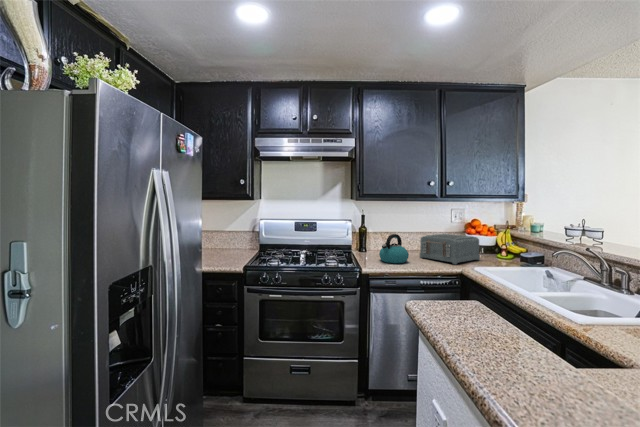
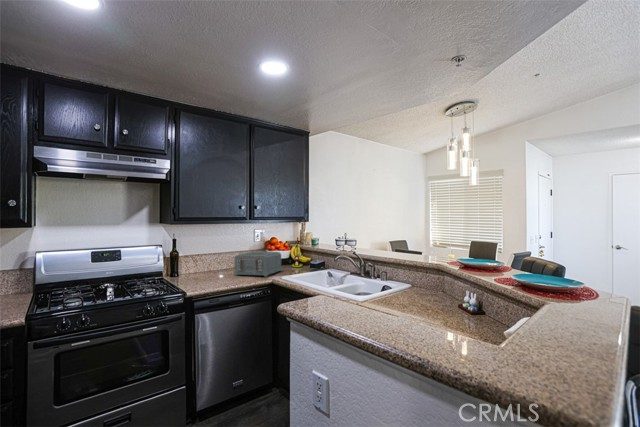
kettle: present [379,234,409,263] -> none [199,255,227,283]

